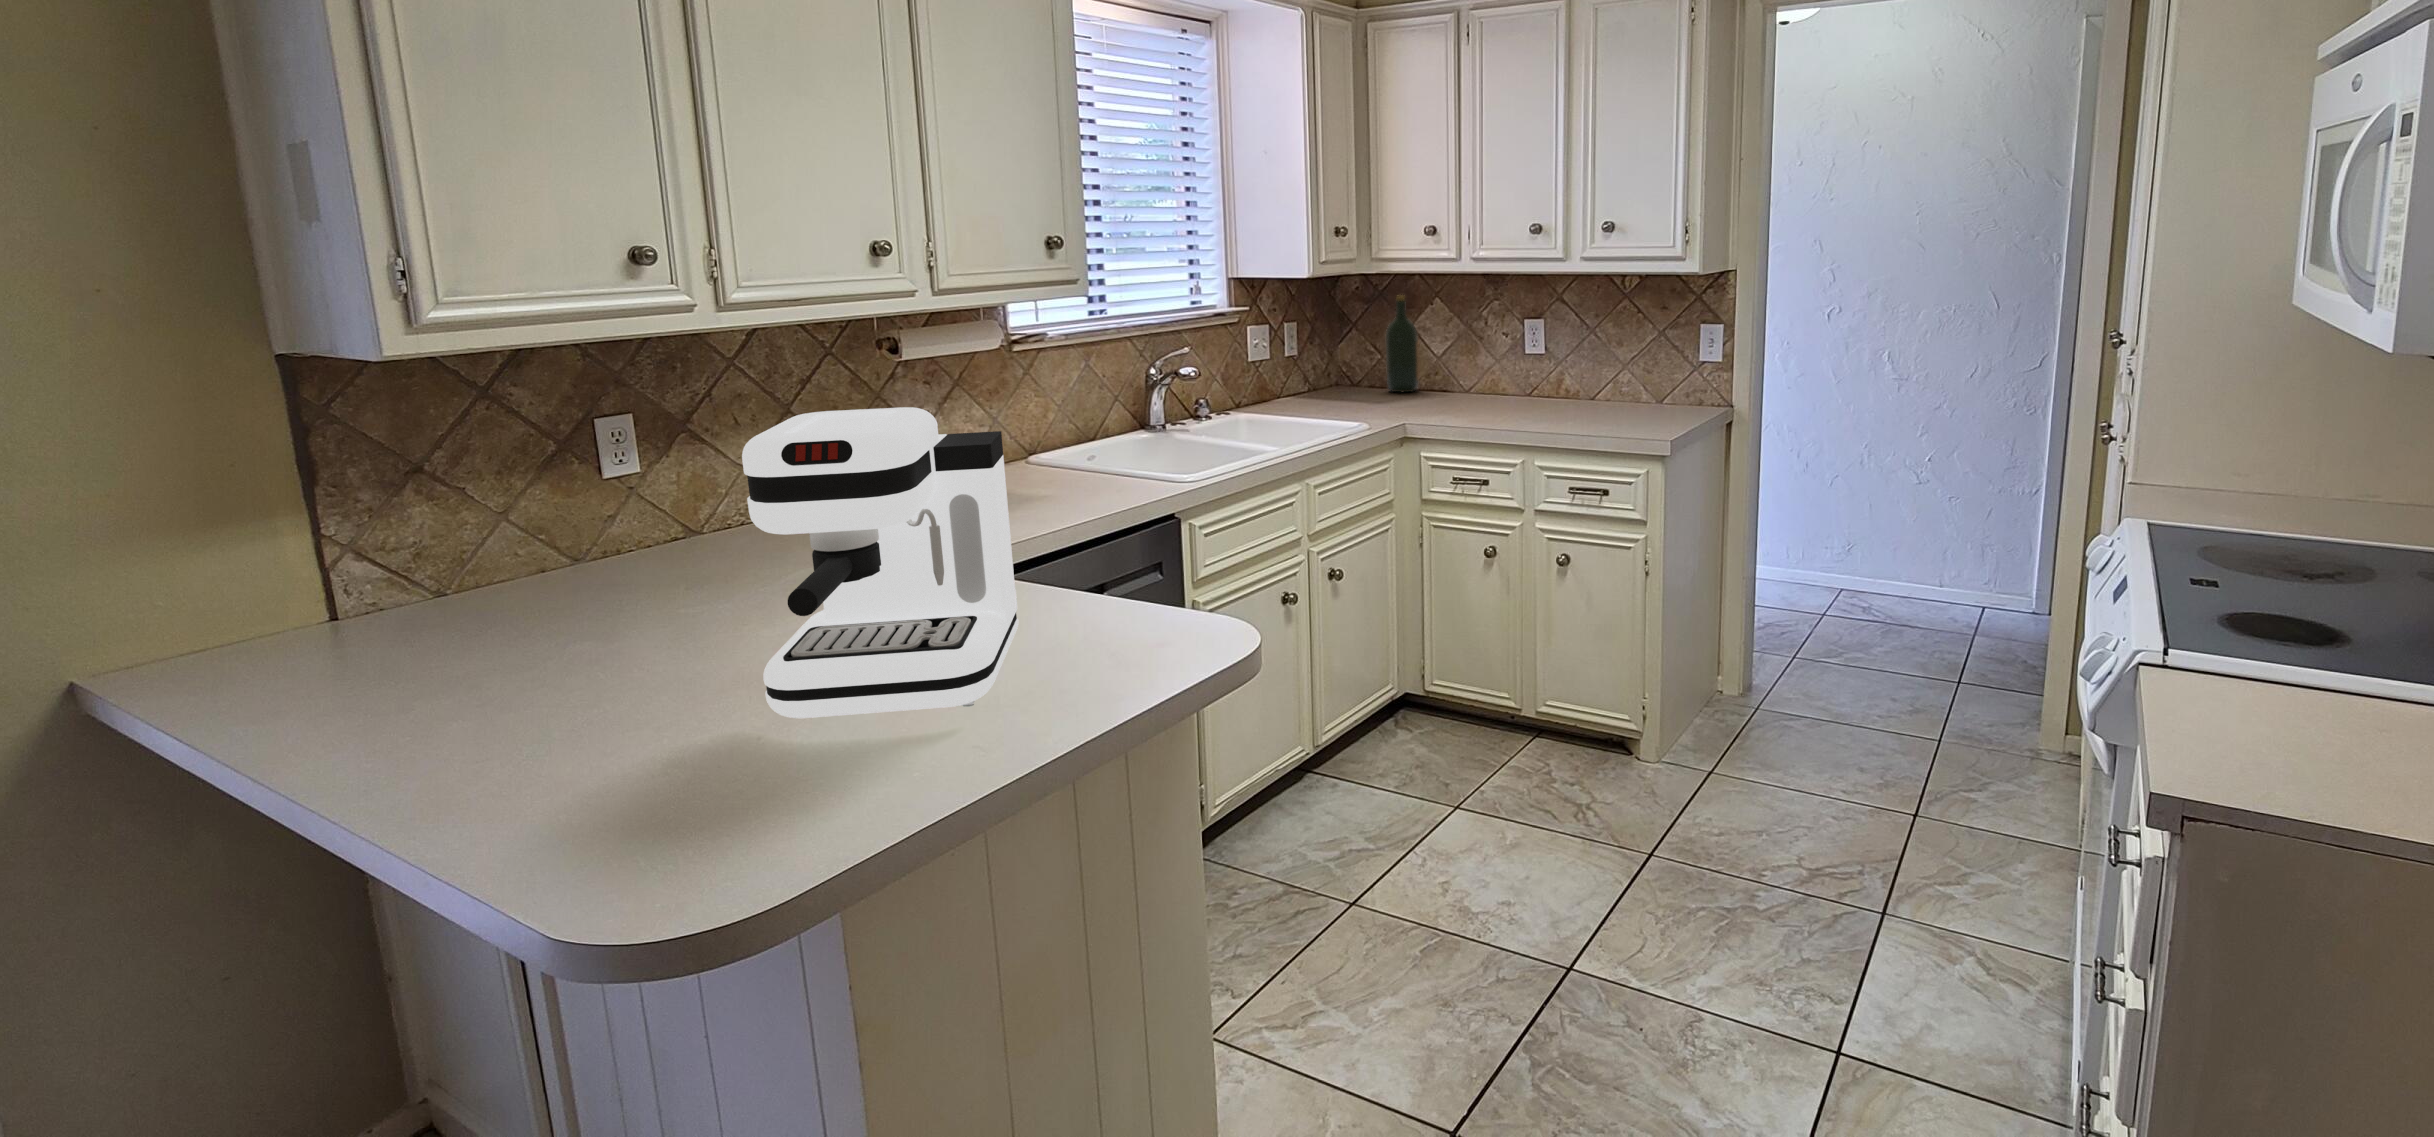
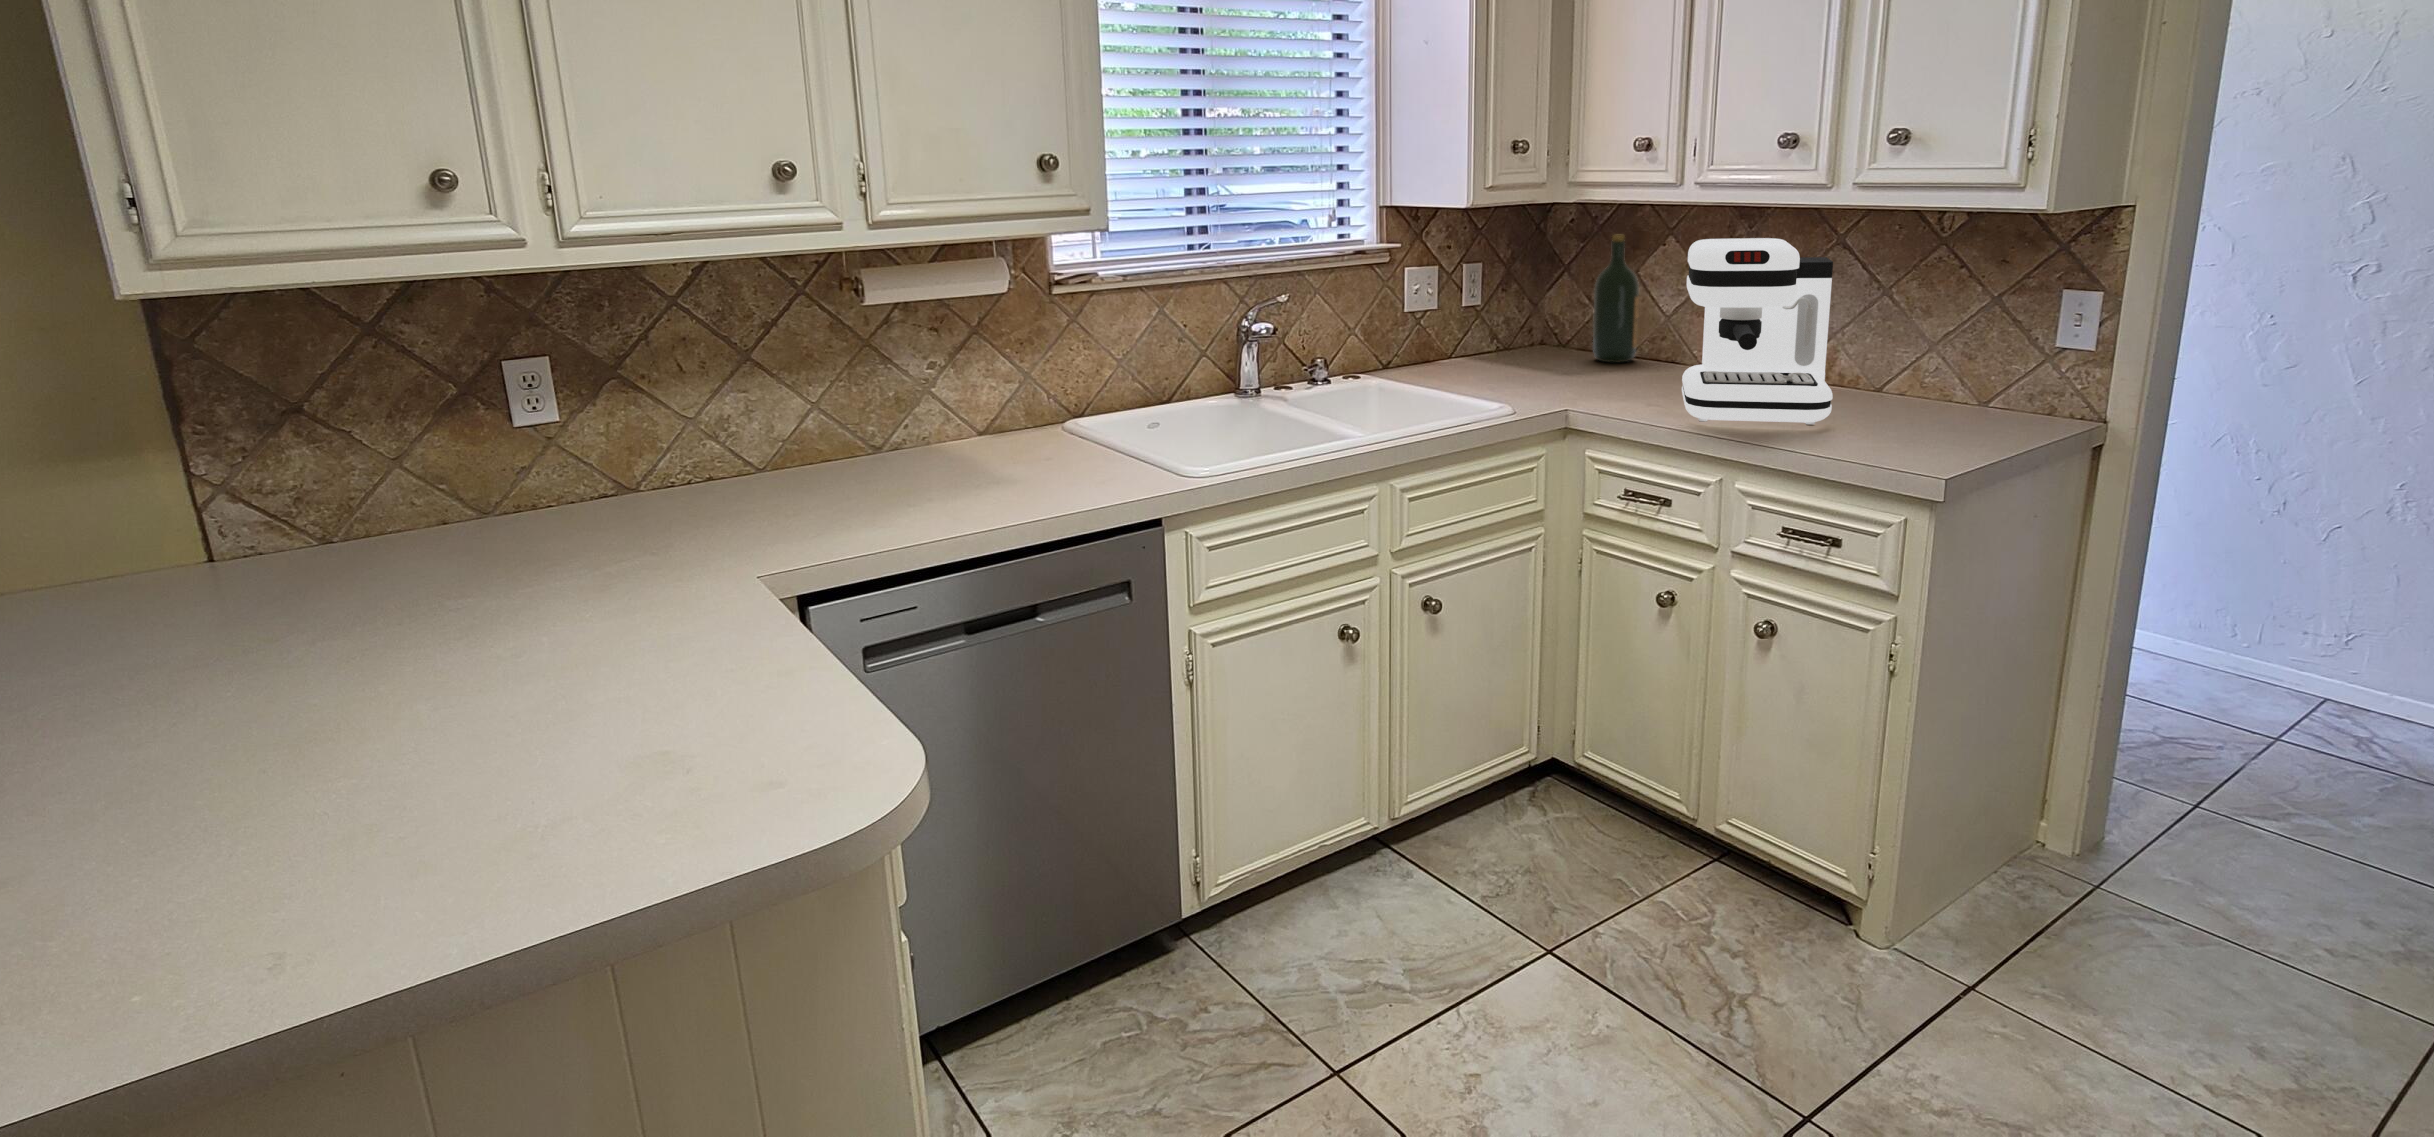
coffee maker: present [742,407,1018,718] -> present [1682,238,1833,424]

